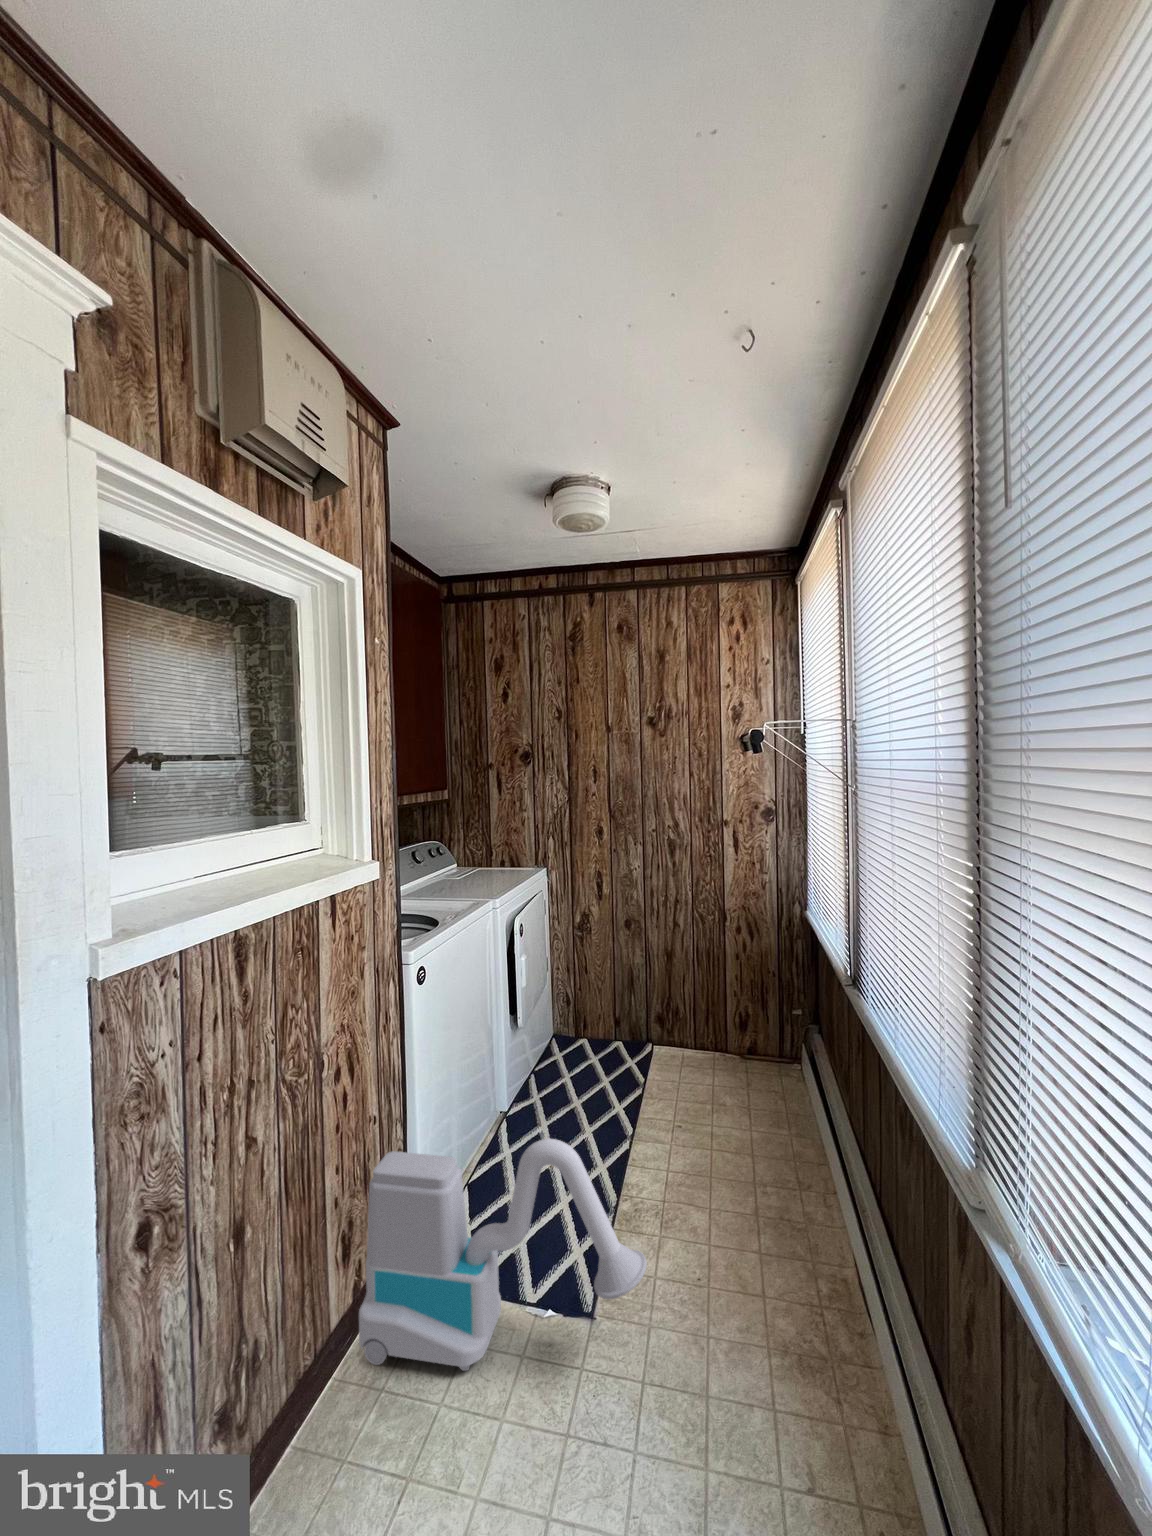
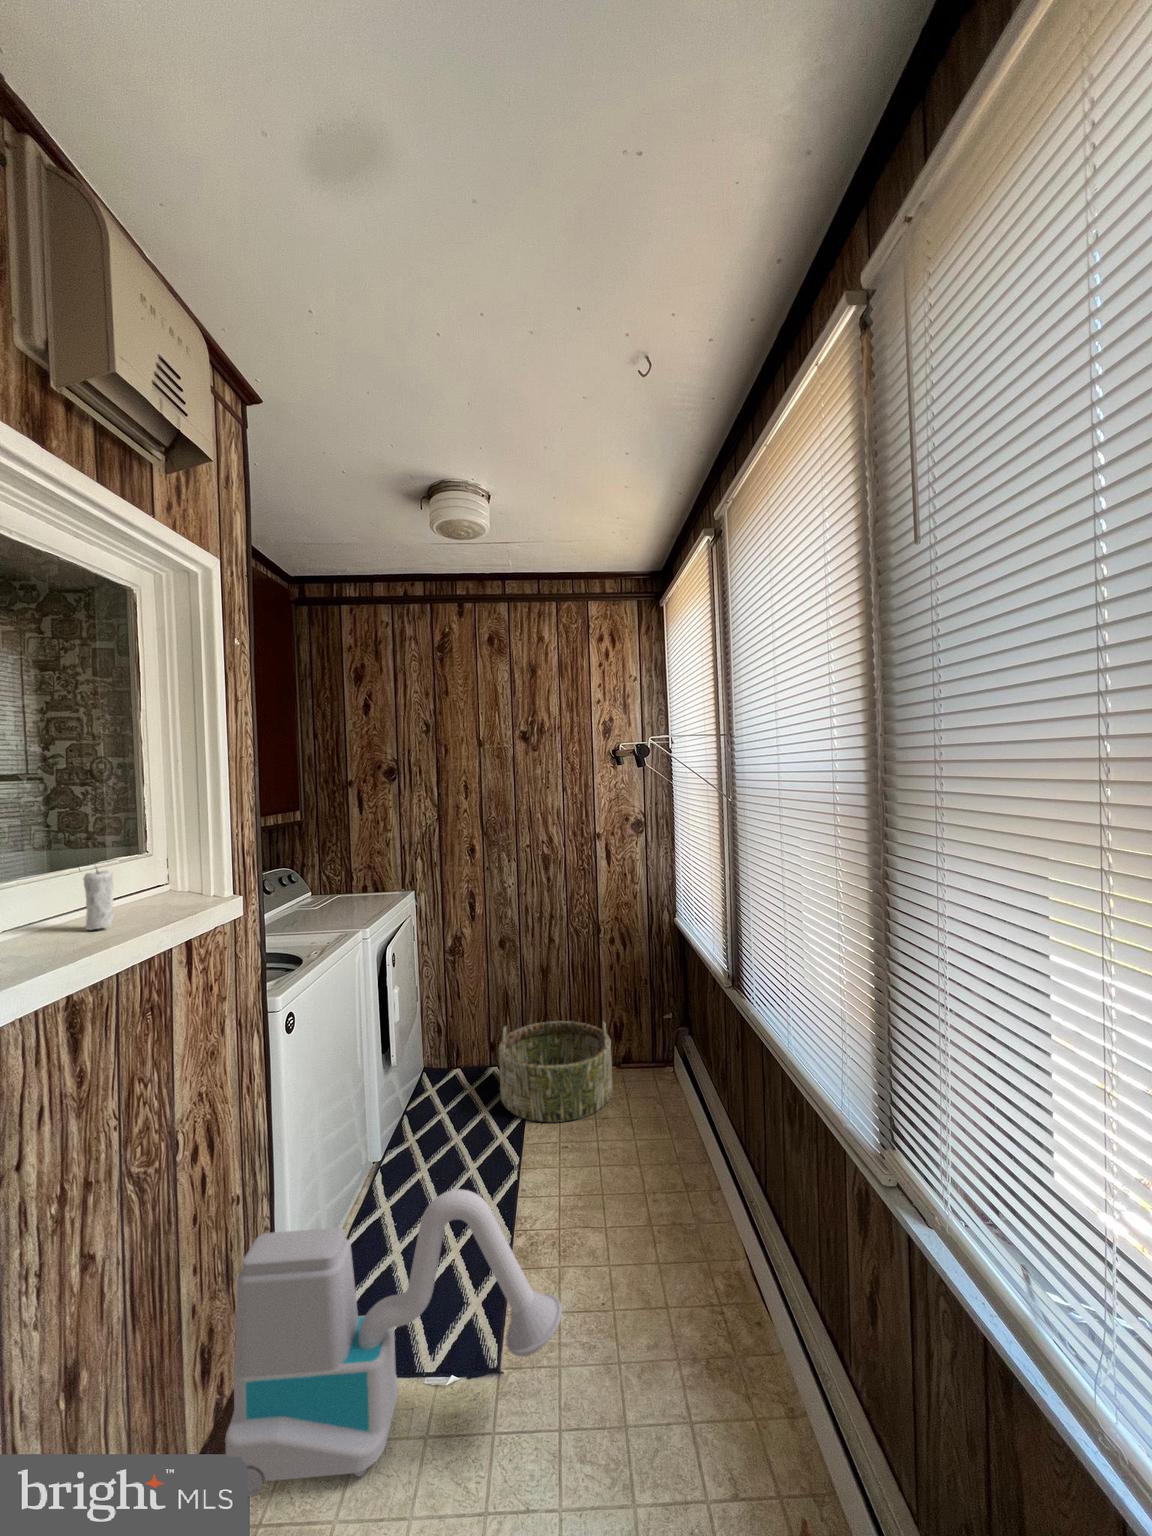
candle: none [250,825,273,881] -> present [83,870,114,930]
basket: none [621,1004,734,1102] -> present [499,1021,612,1122]

